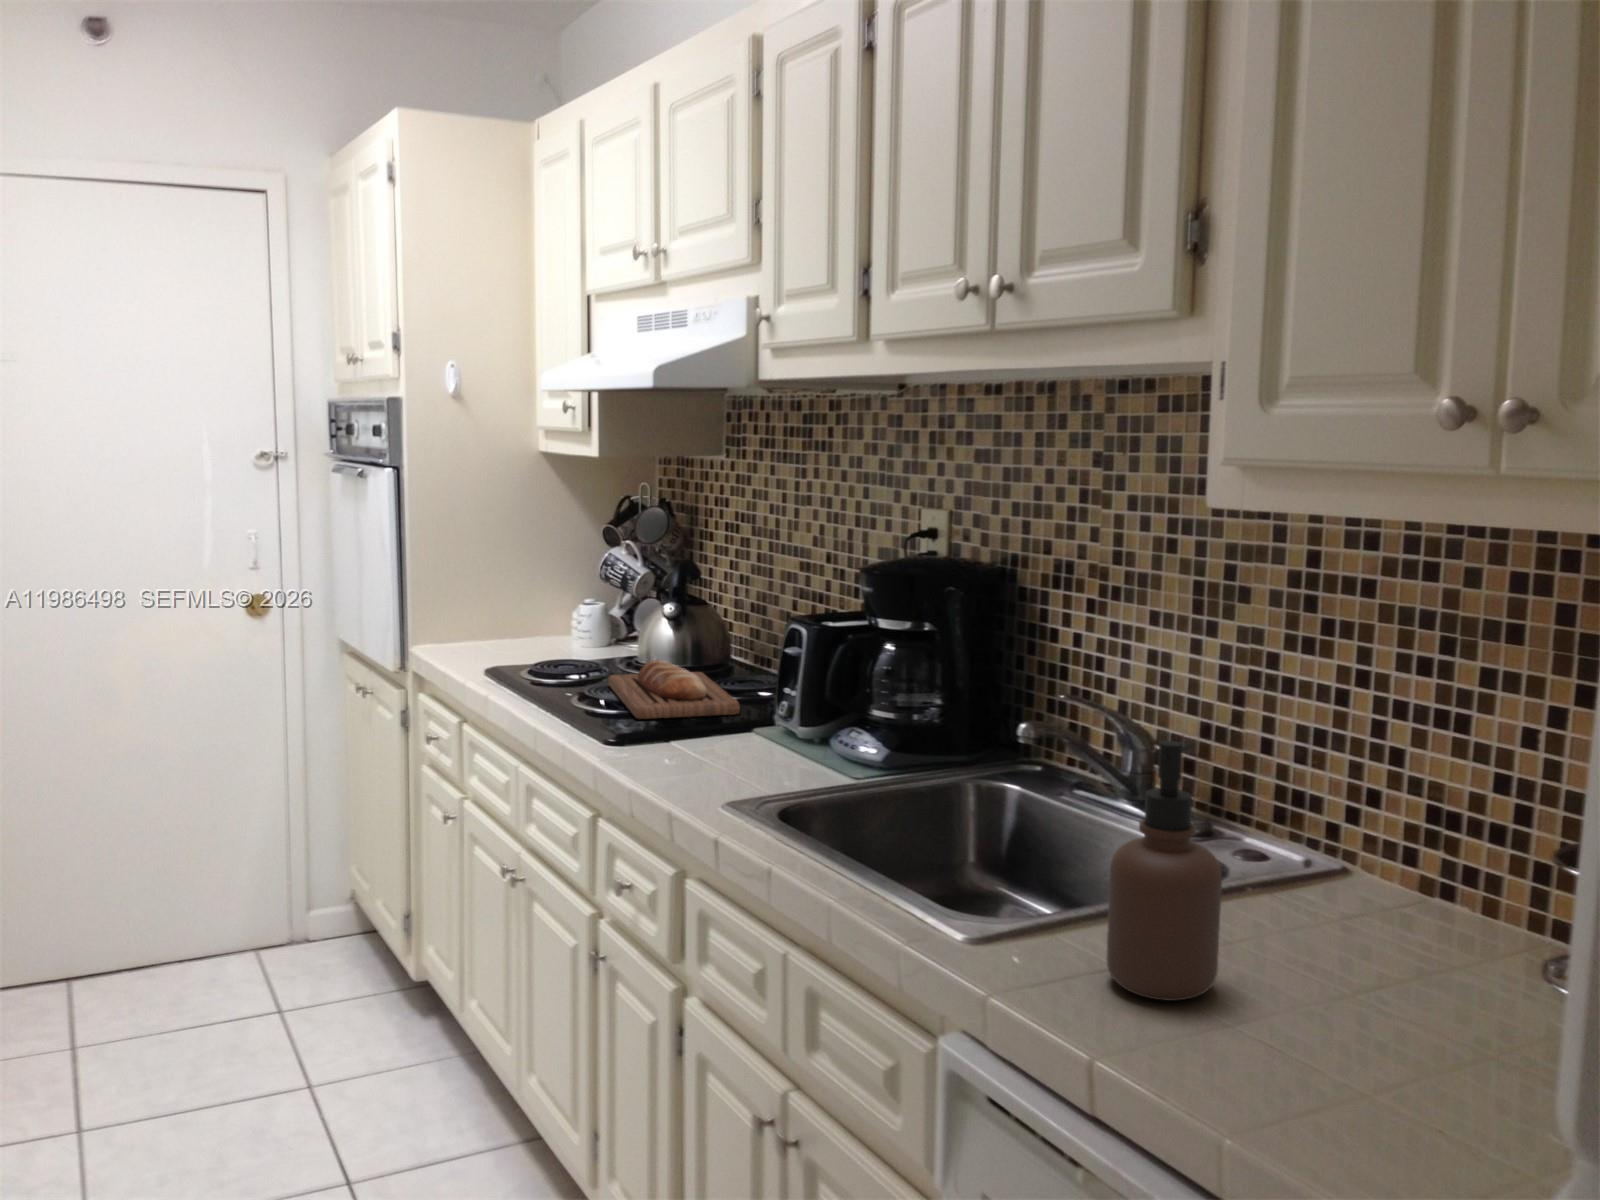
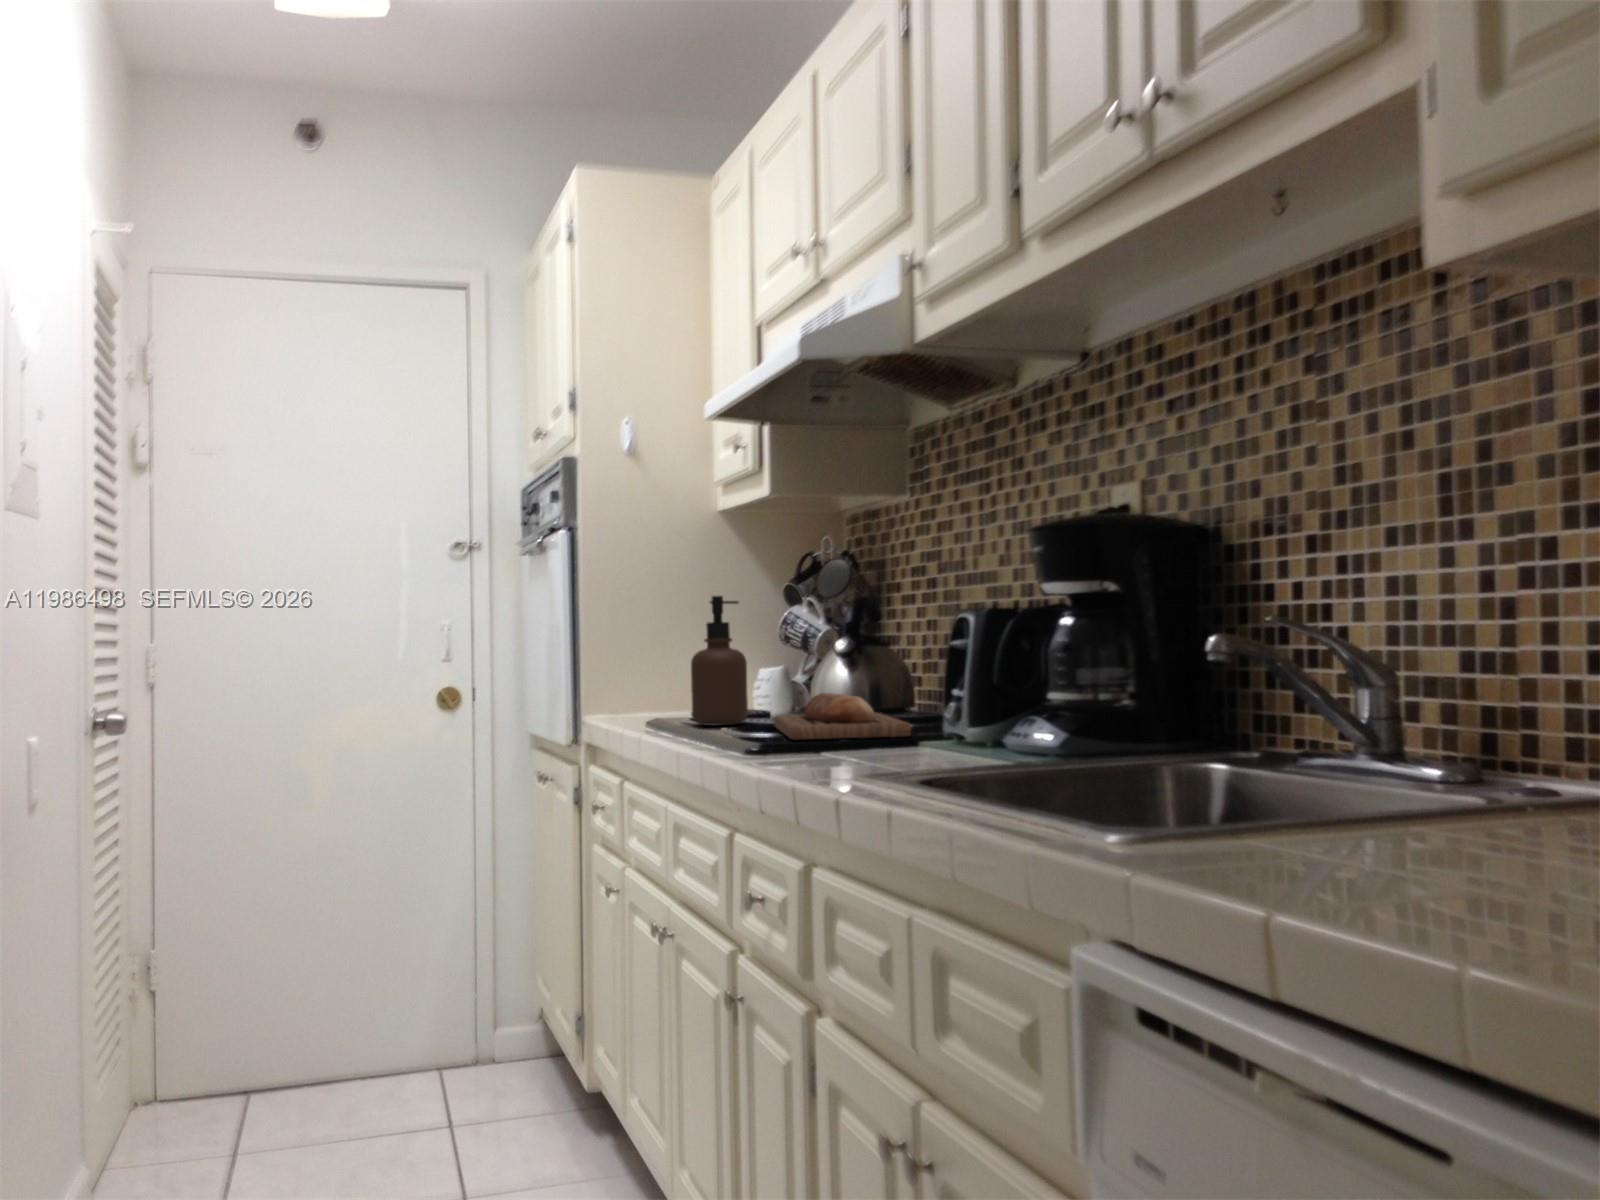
soap dispenser: present [1107,741,1222,1001] -> present [691,596,748,726]

